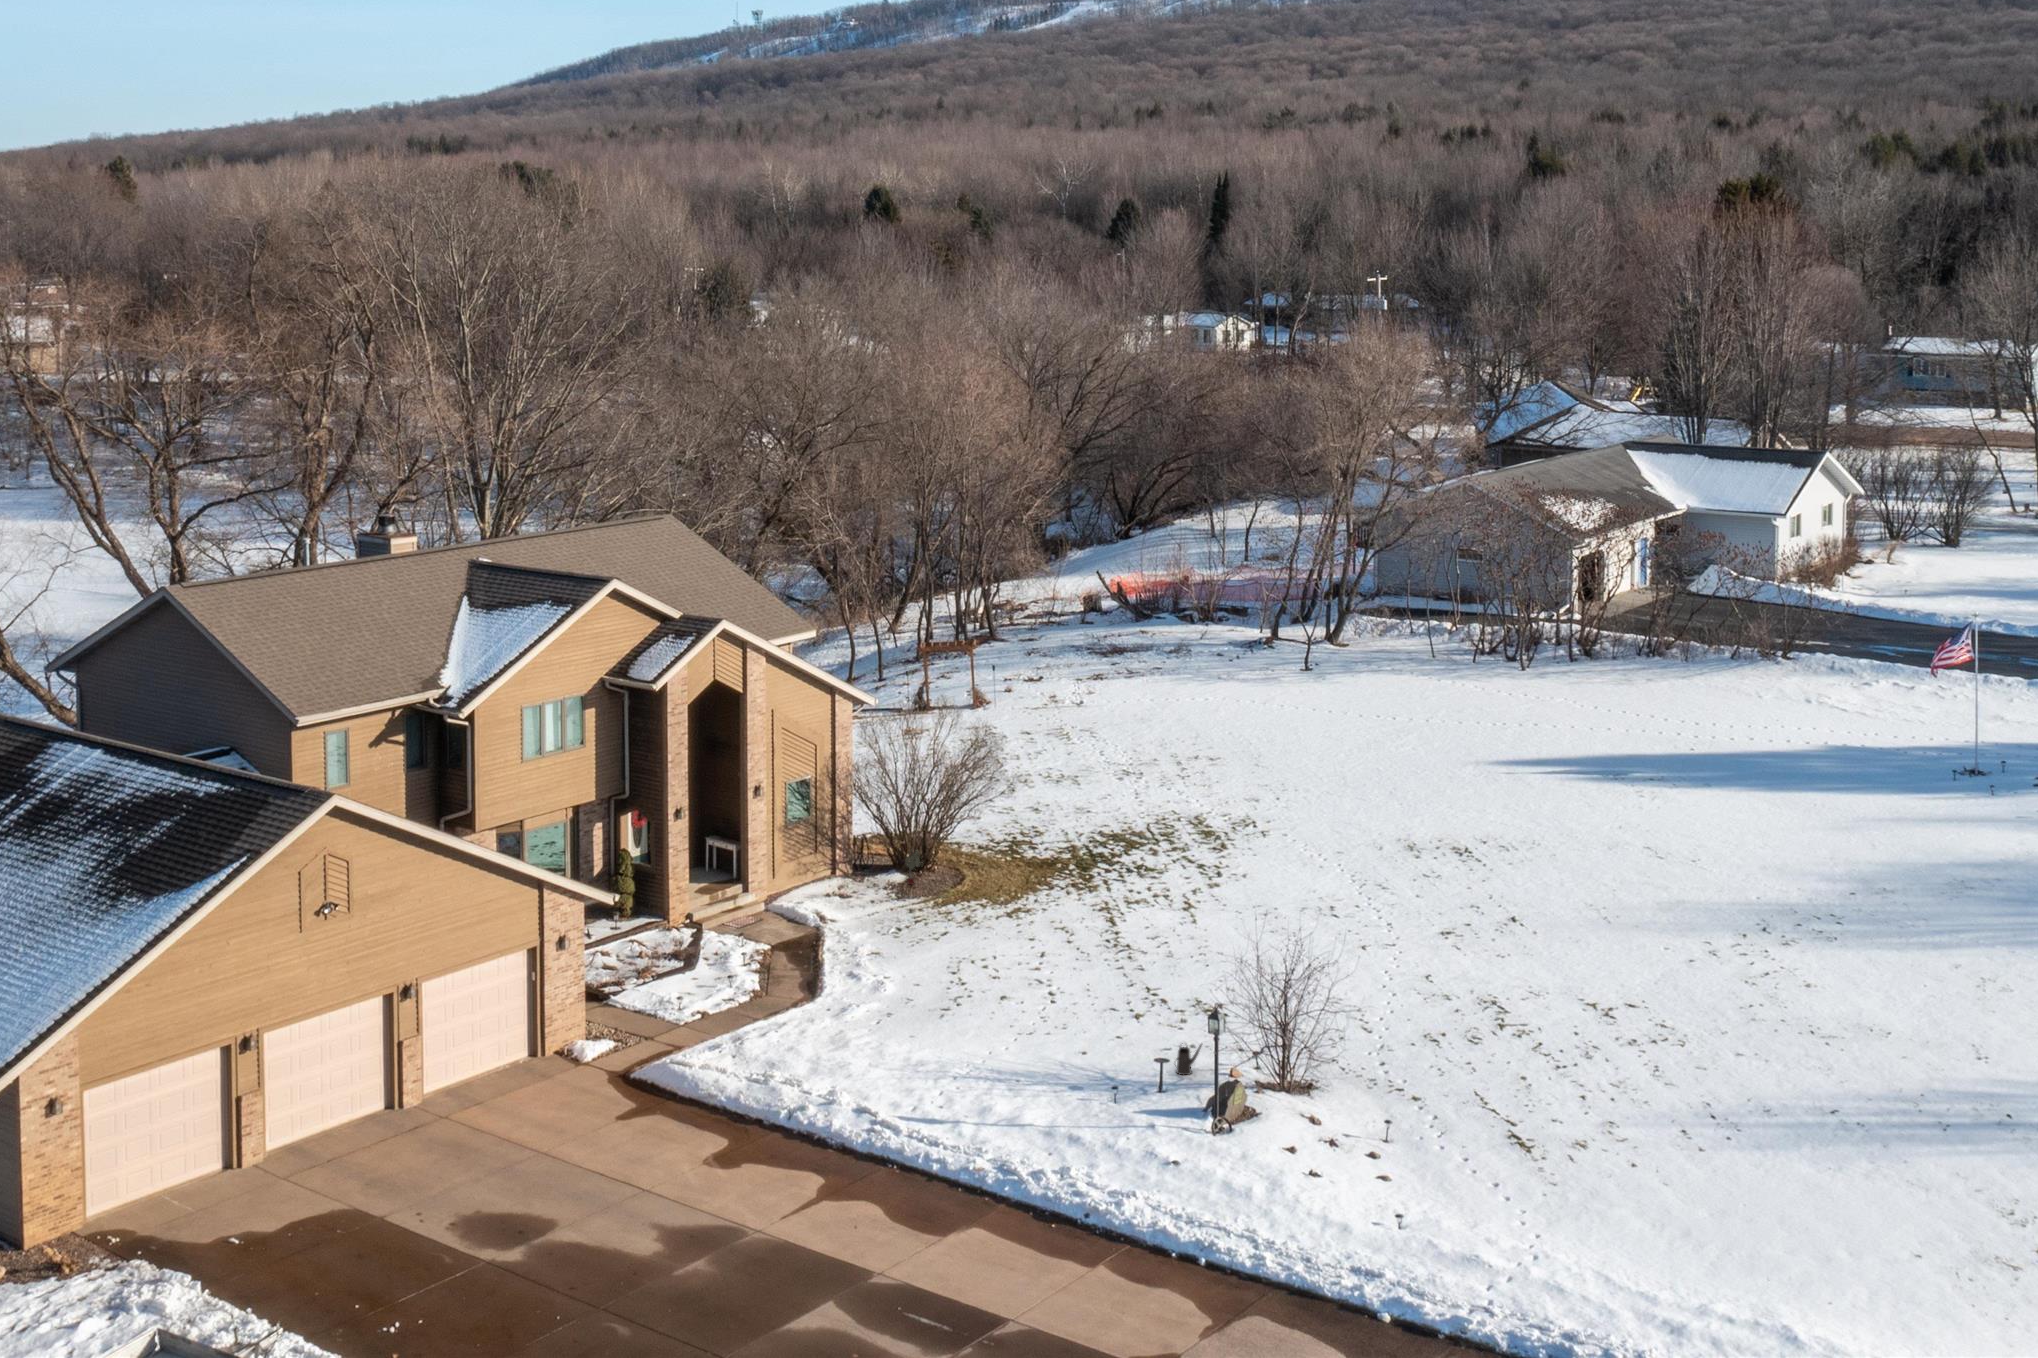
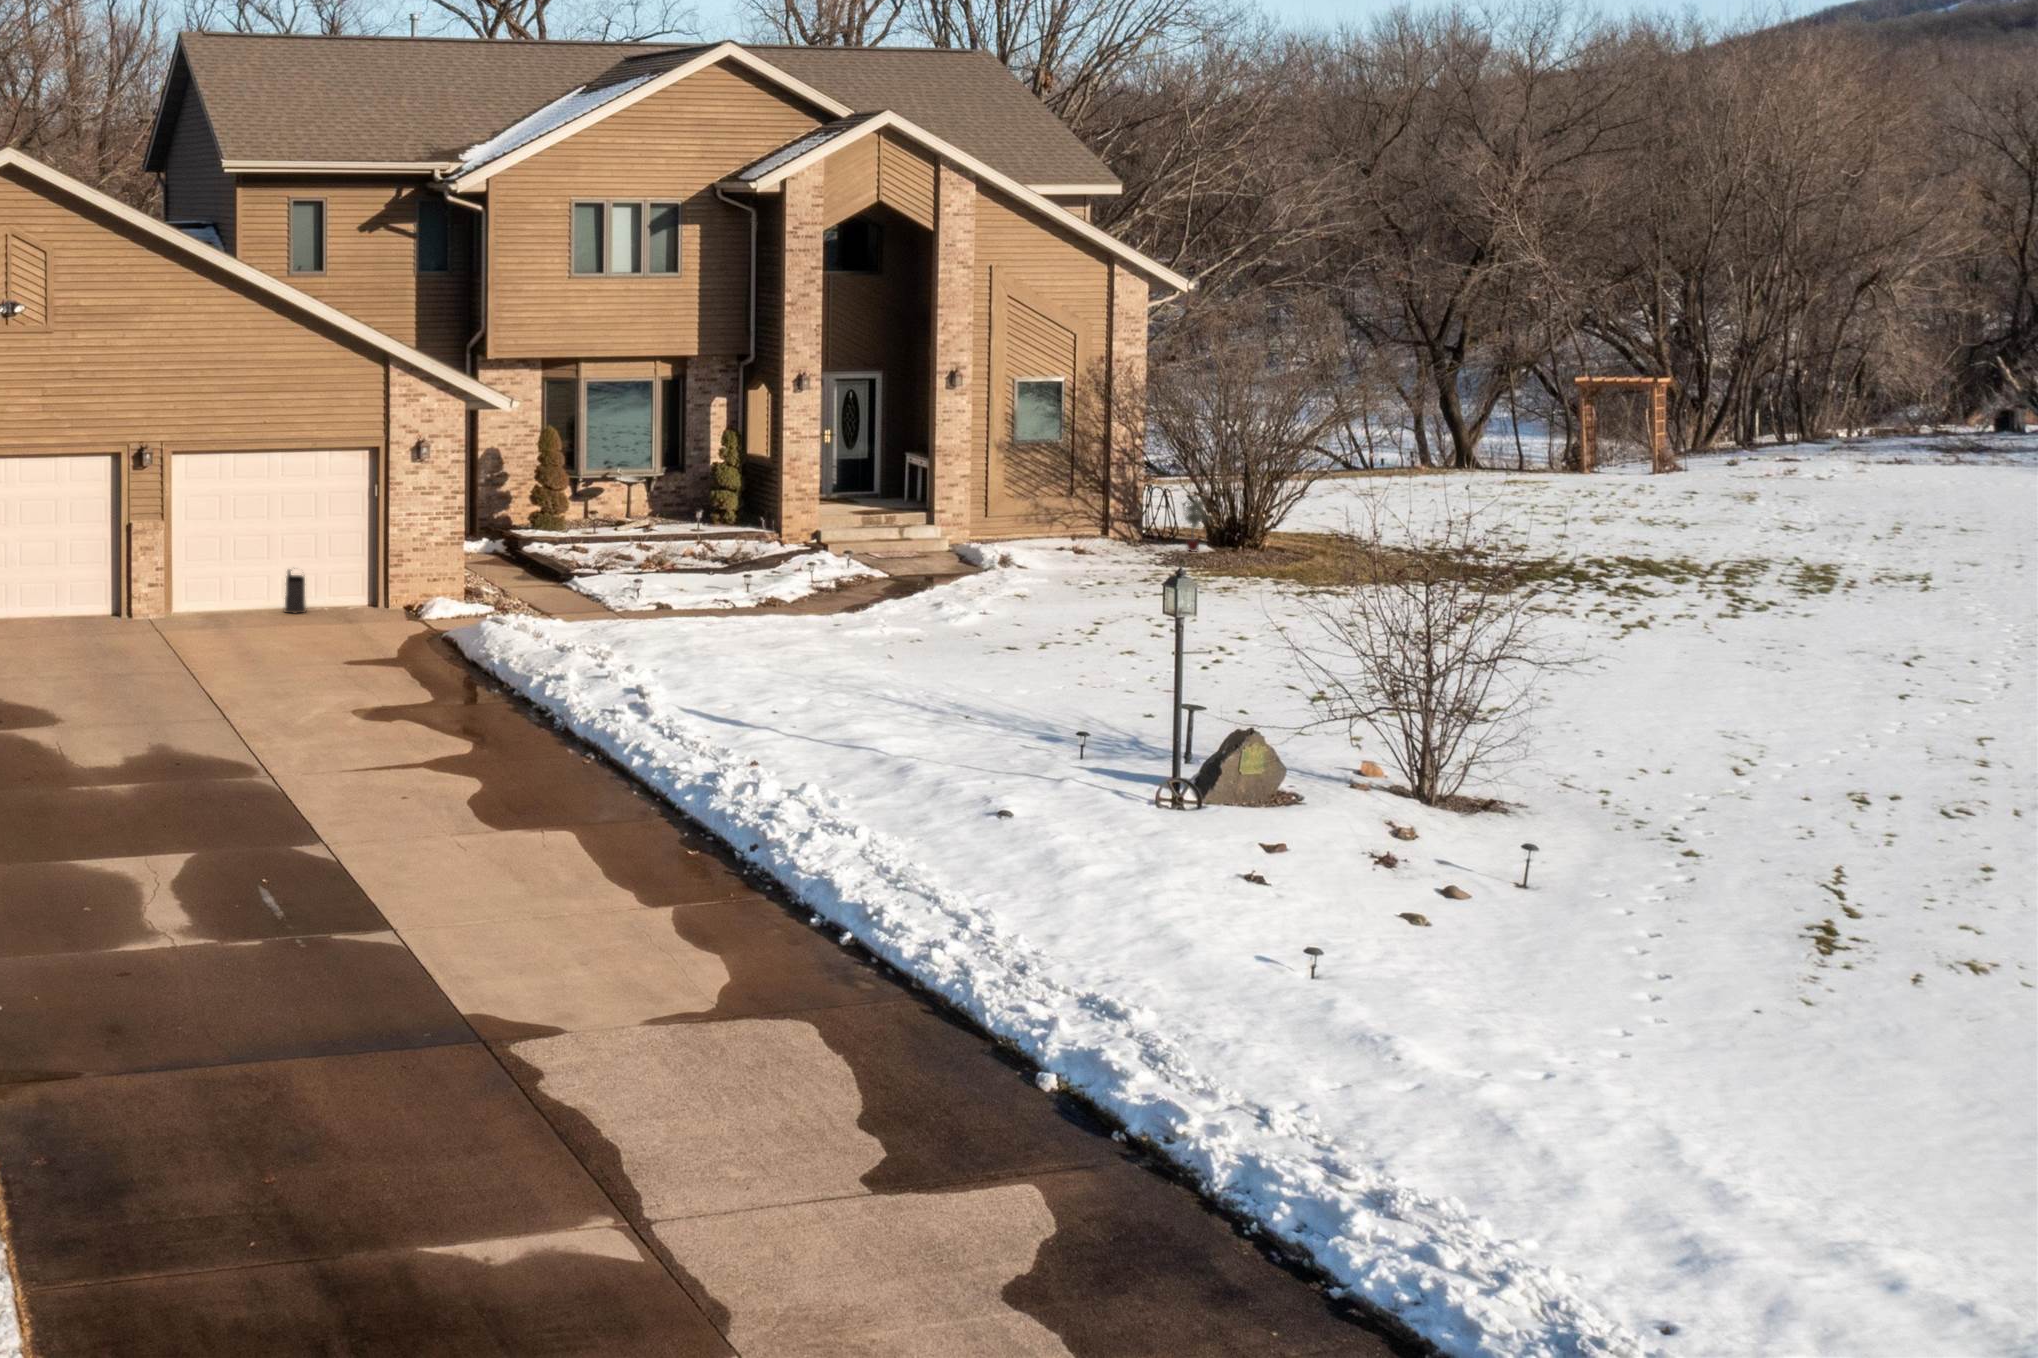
watering can: present [1176,1043,1202,1075] -> present [284,570,306,614]

